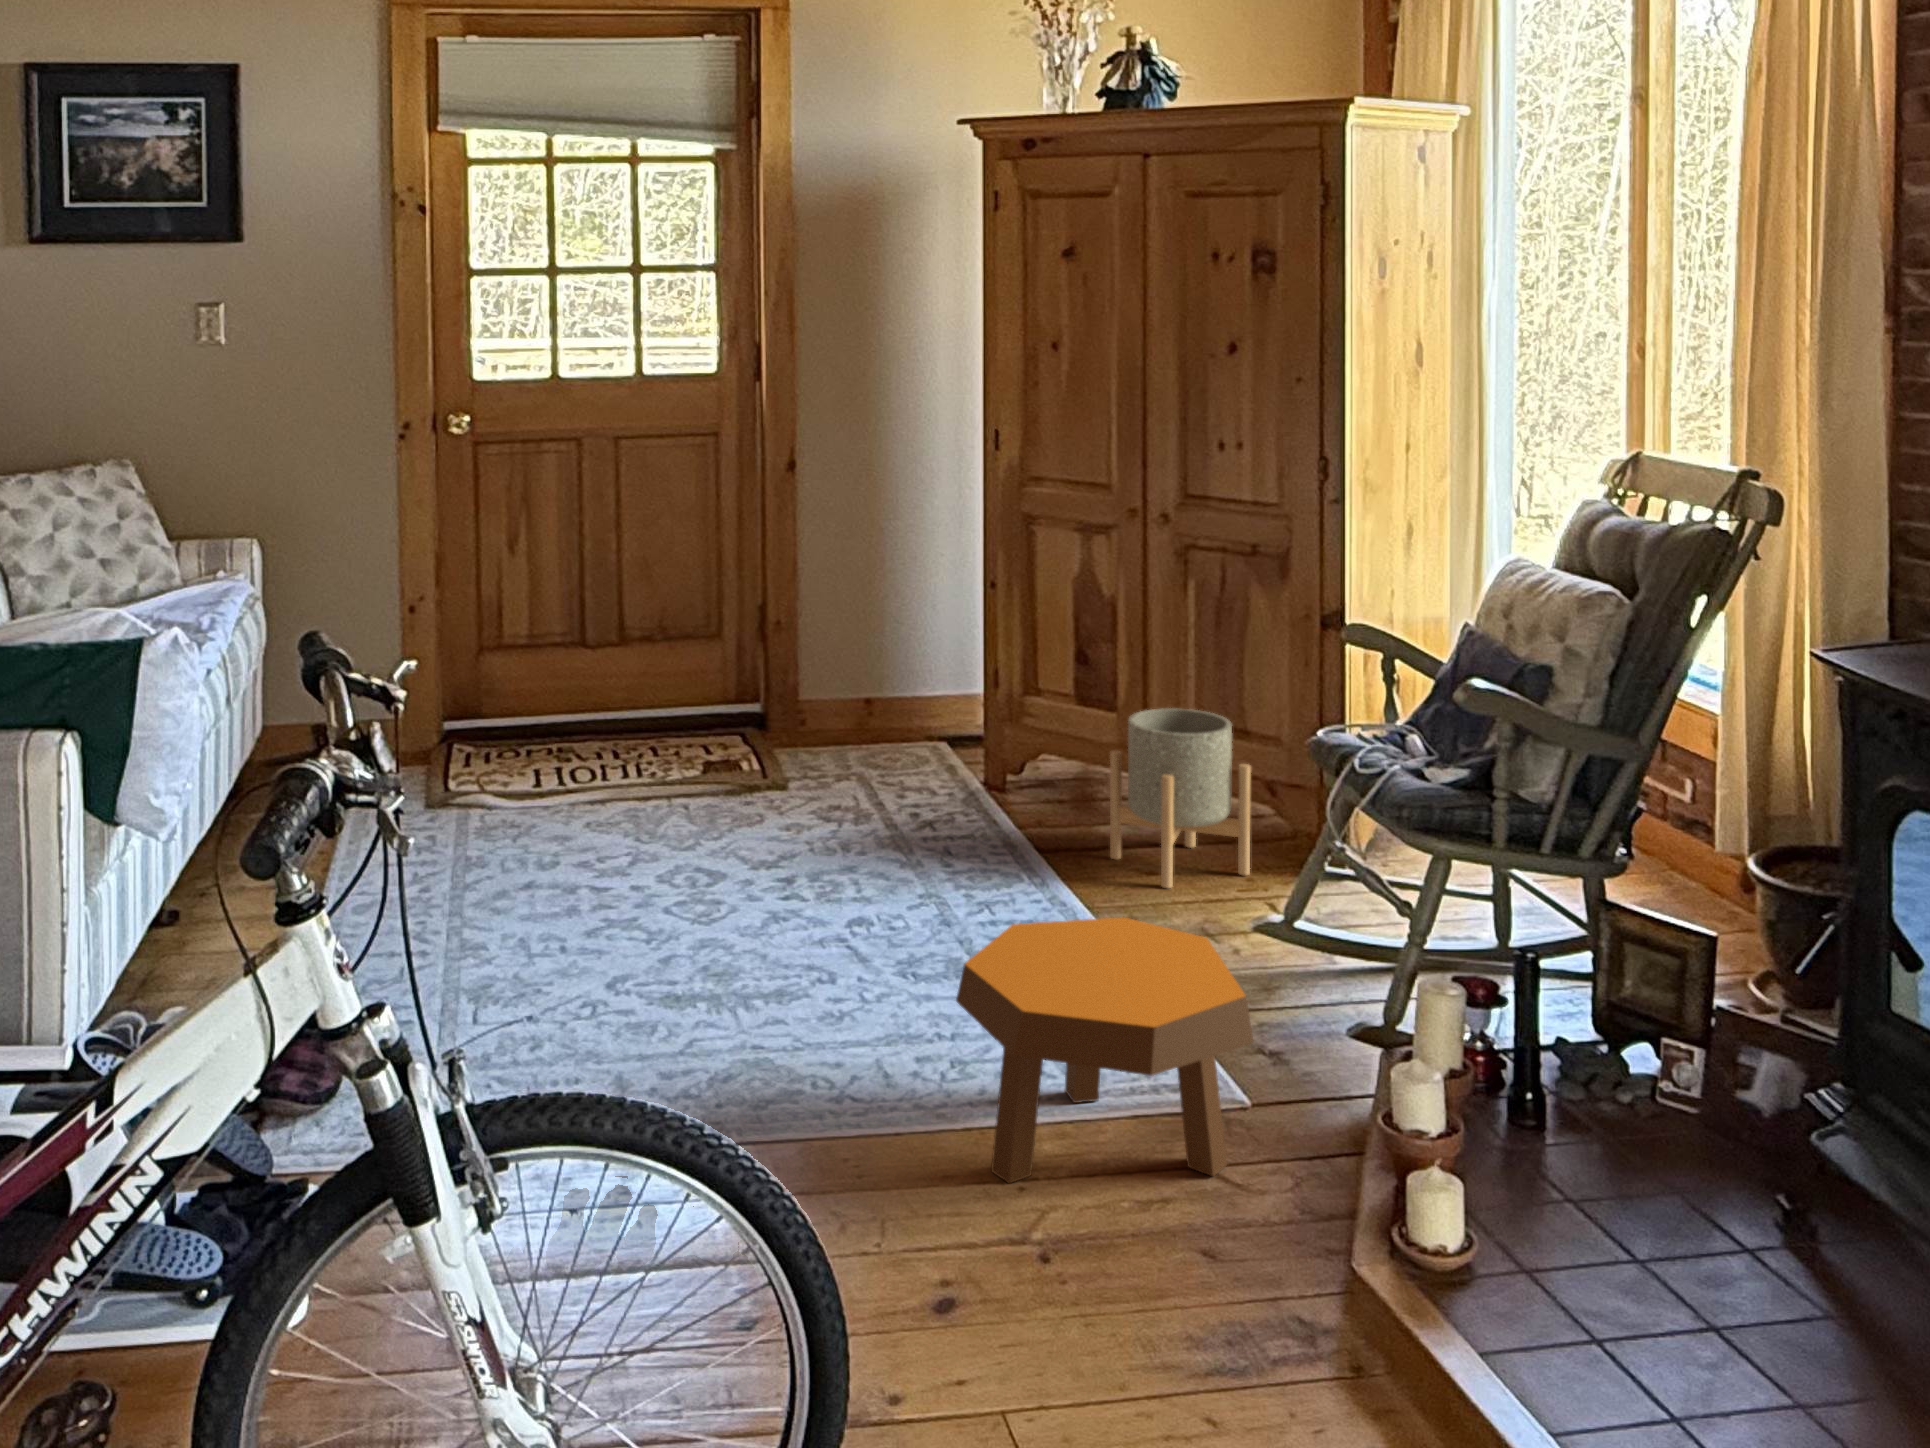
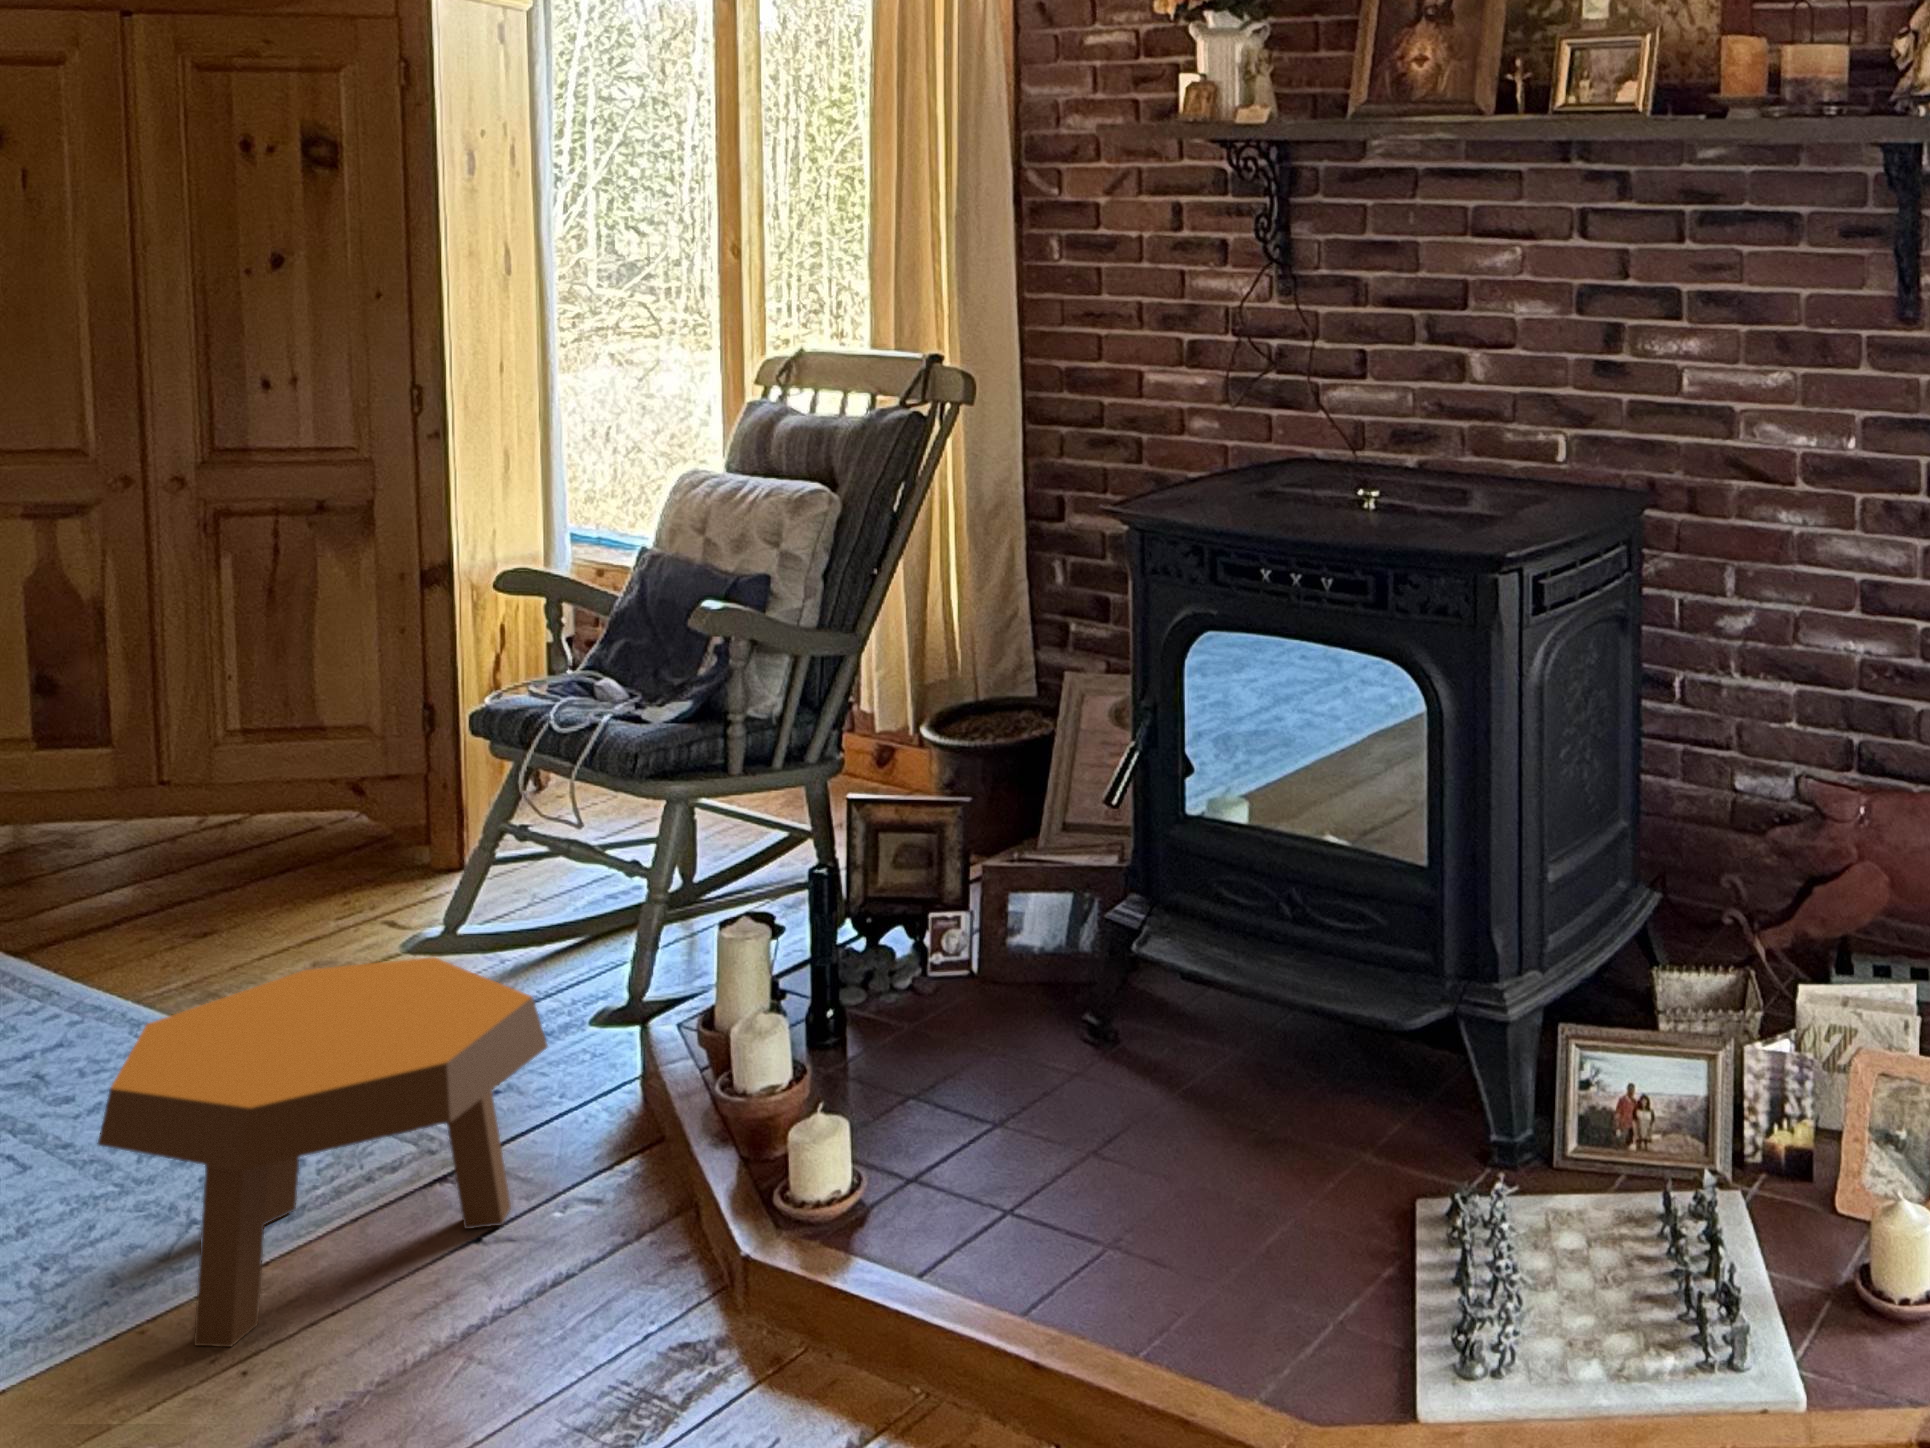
planter: present [1110,708,1251,888] -> none [111,729,330,961]

